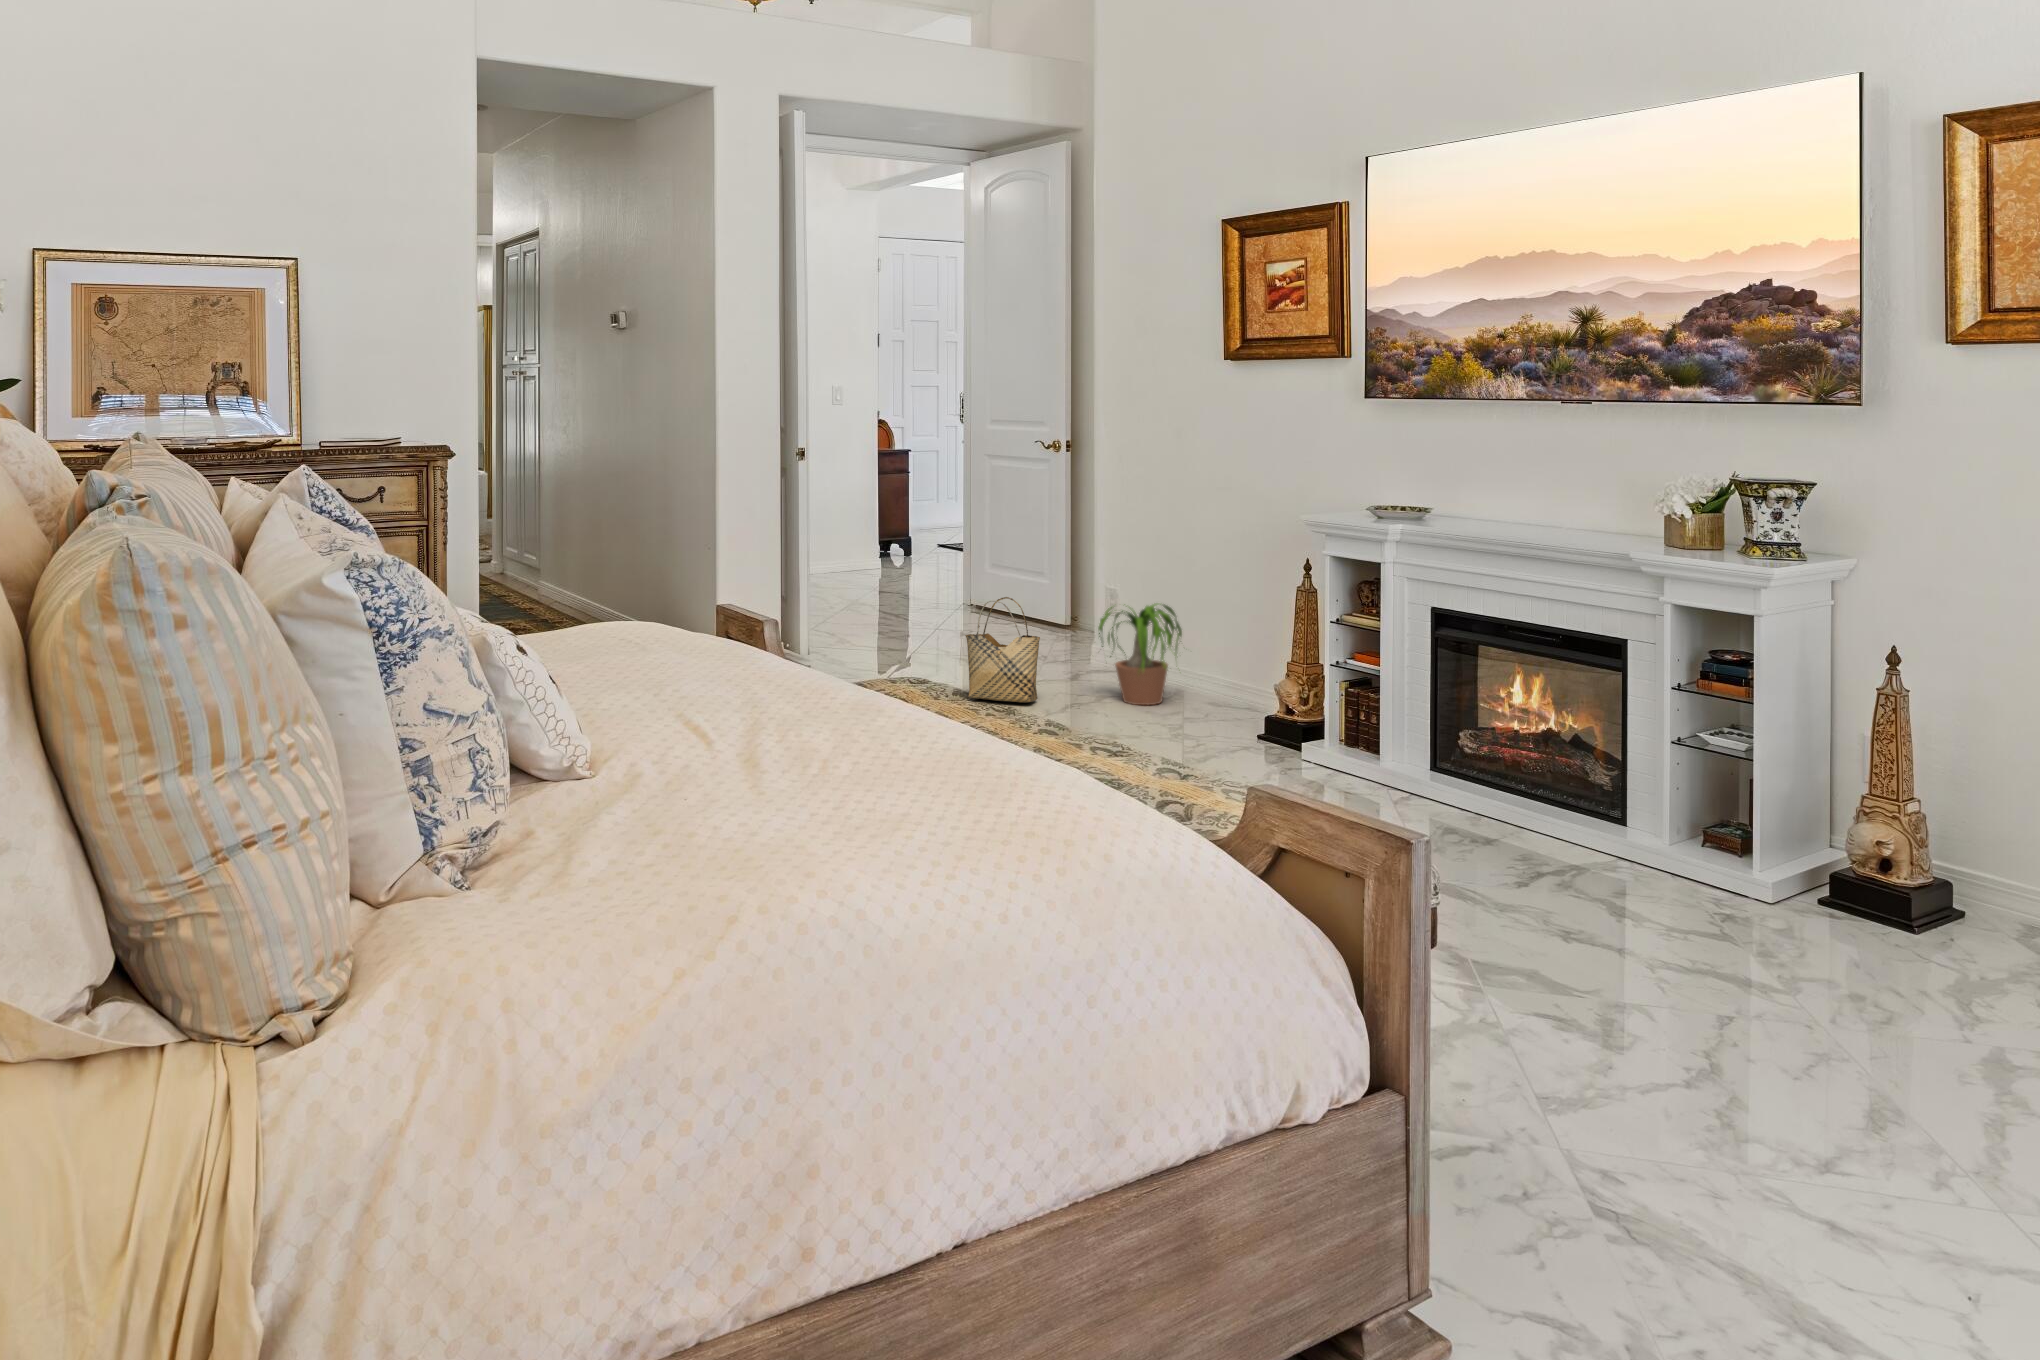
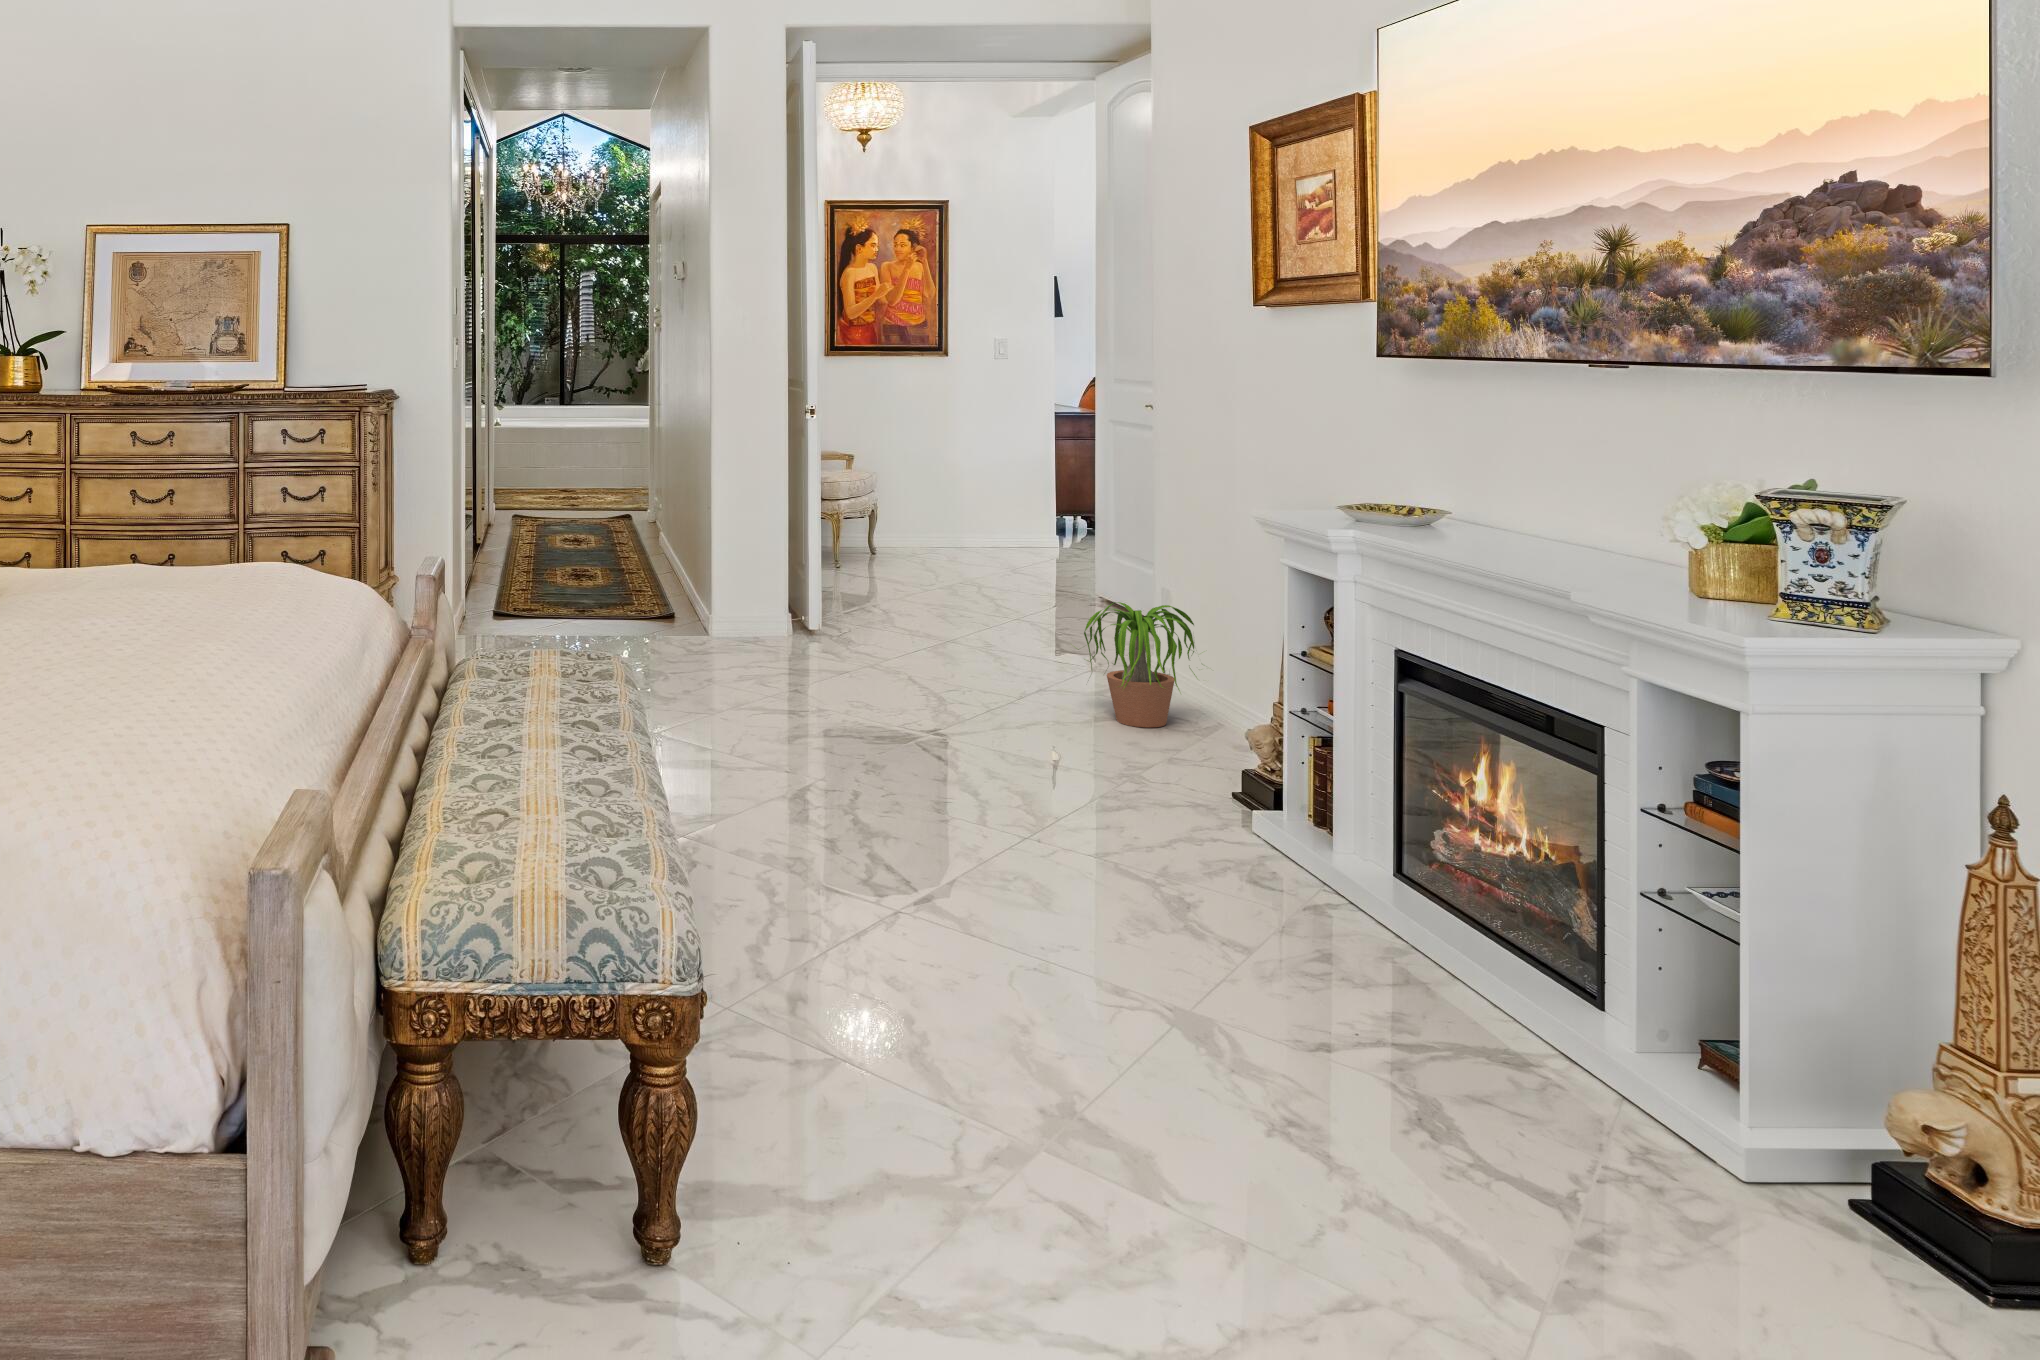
woven basket: present [965,597,1040,703] -> none [931,582,1013,705]

